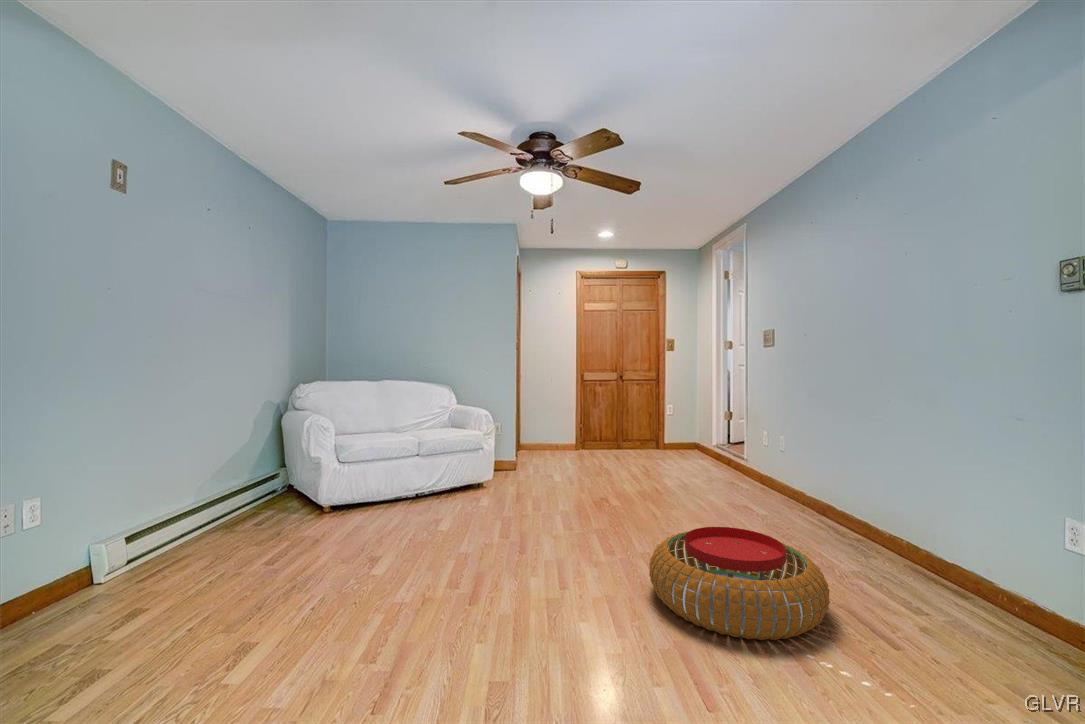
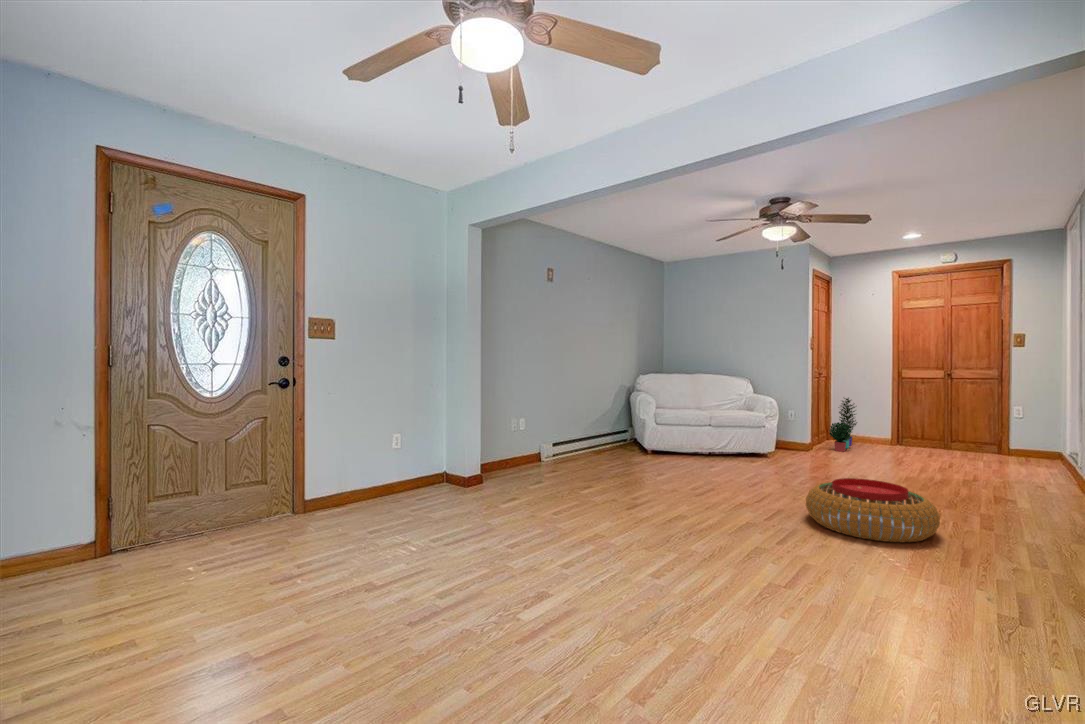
potted plant: none [531,402,555,464] -> present [829,398,857,452]

